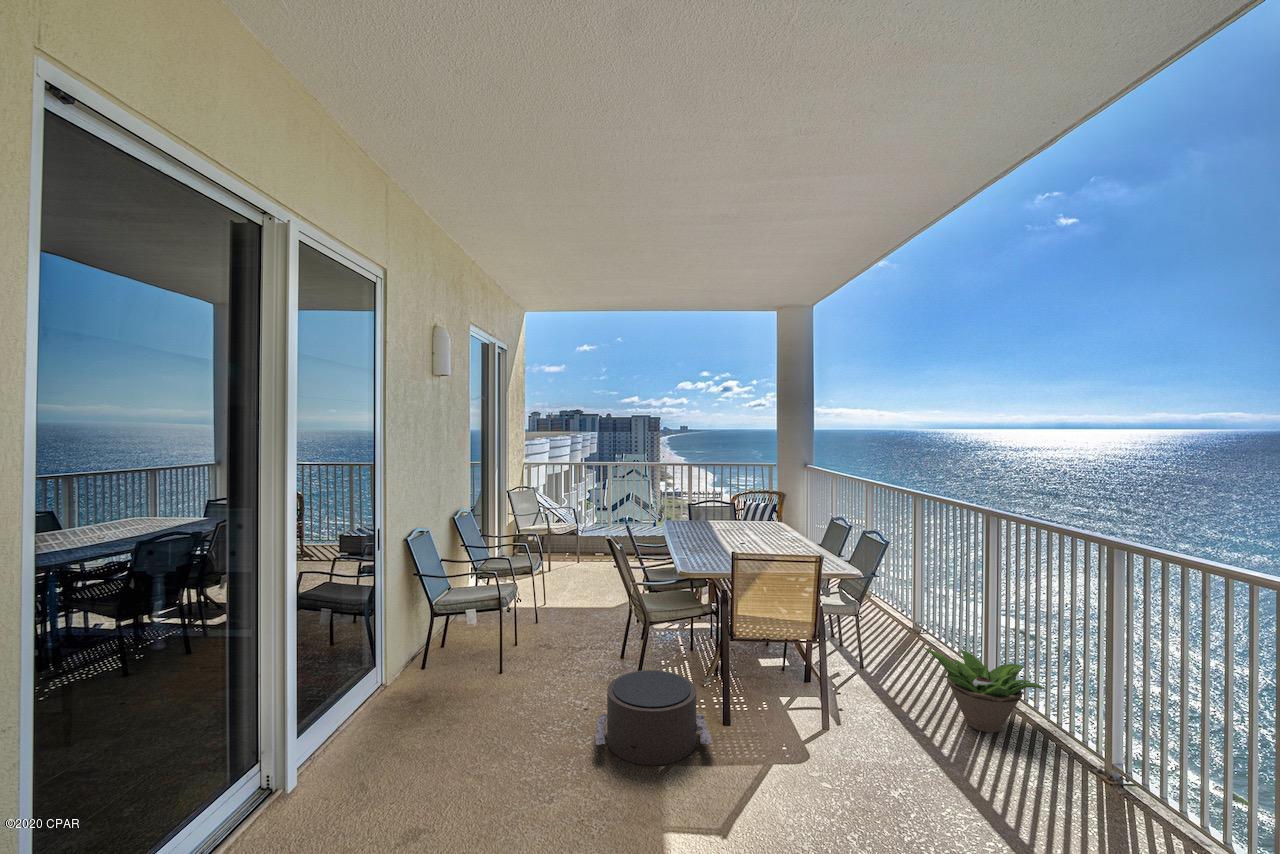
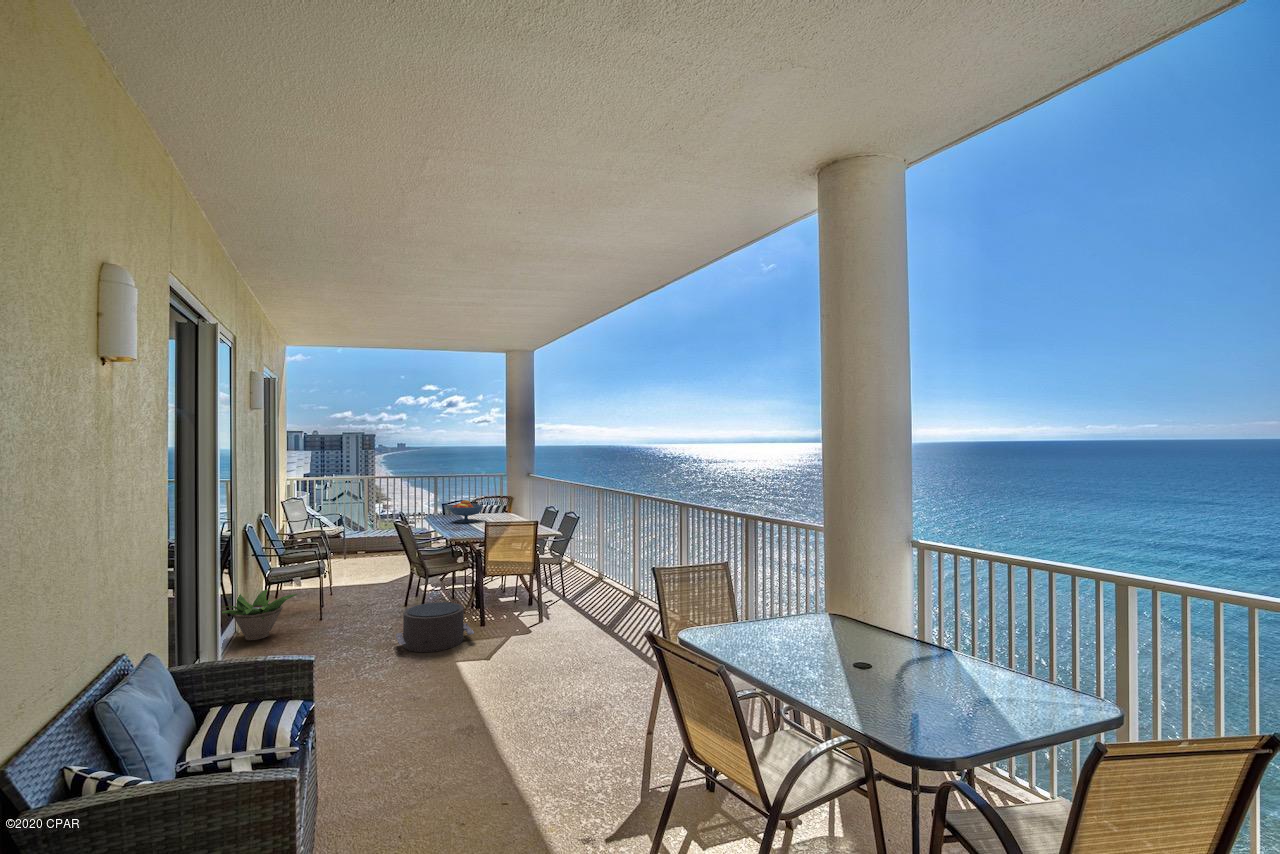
fruit bowl: none [693,505,739,538] -> present [449,500,483,523]
decorative plant: present [923,647,1045,733] -> present [222,589,297,640]

